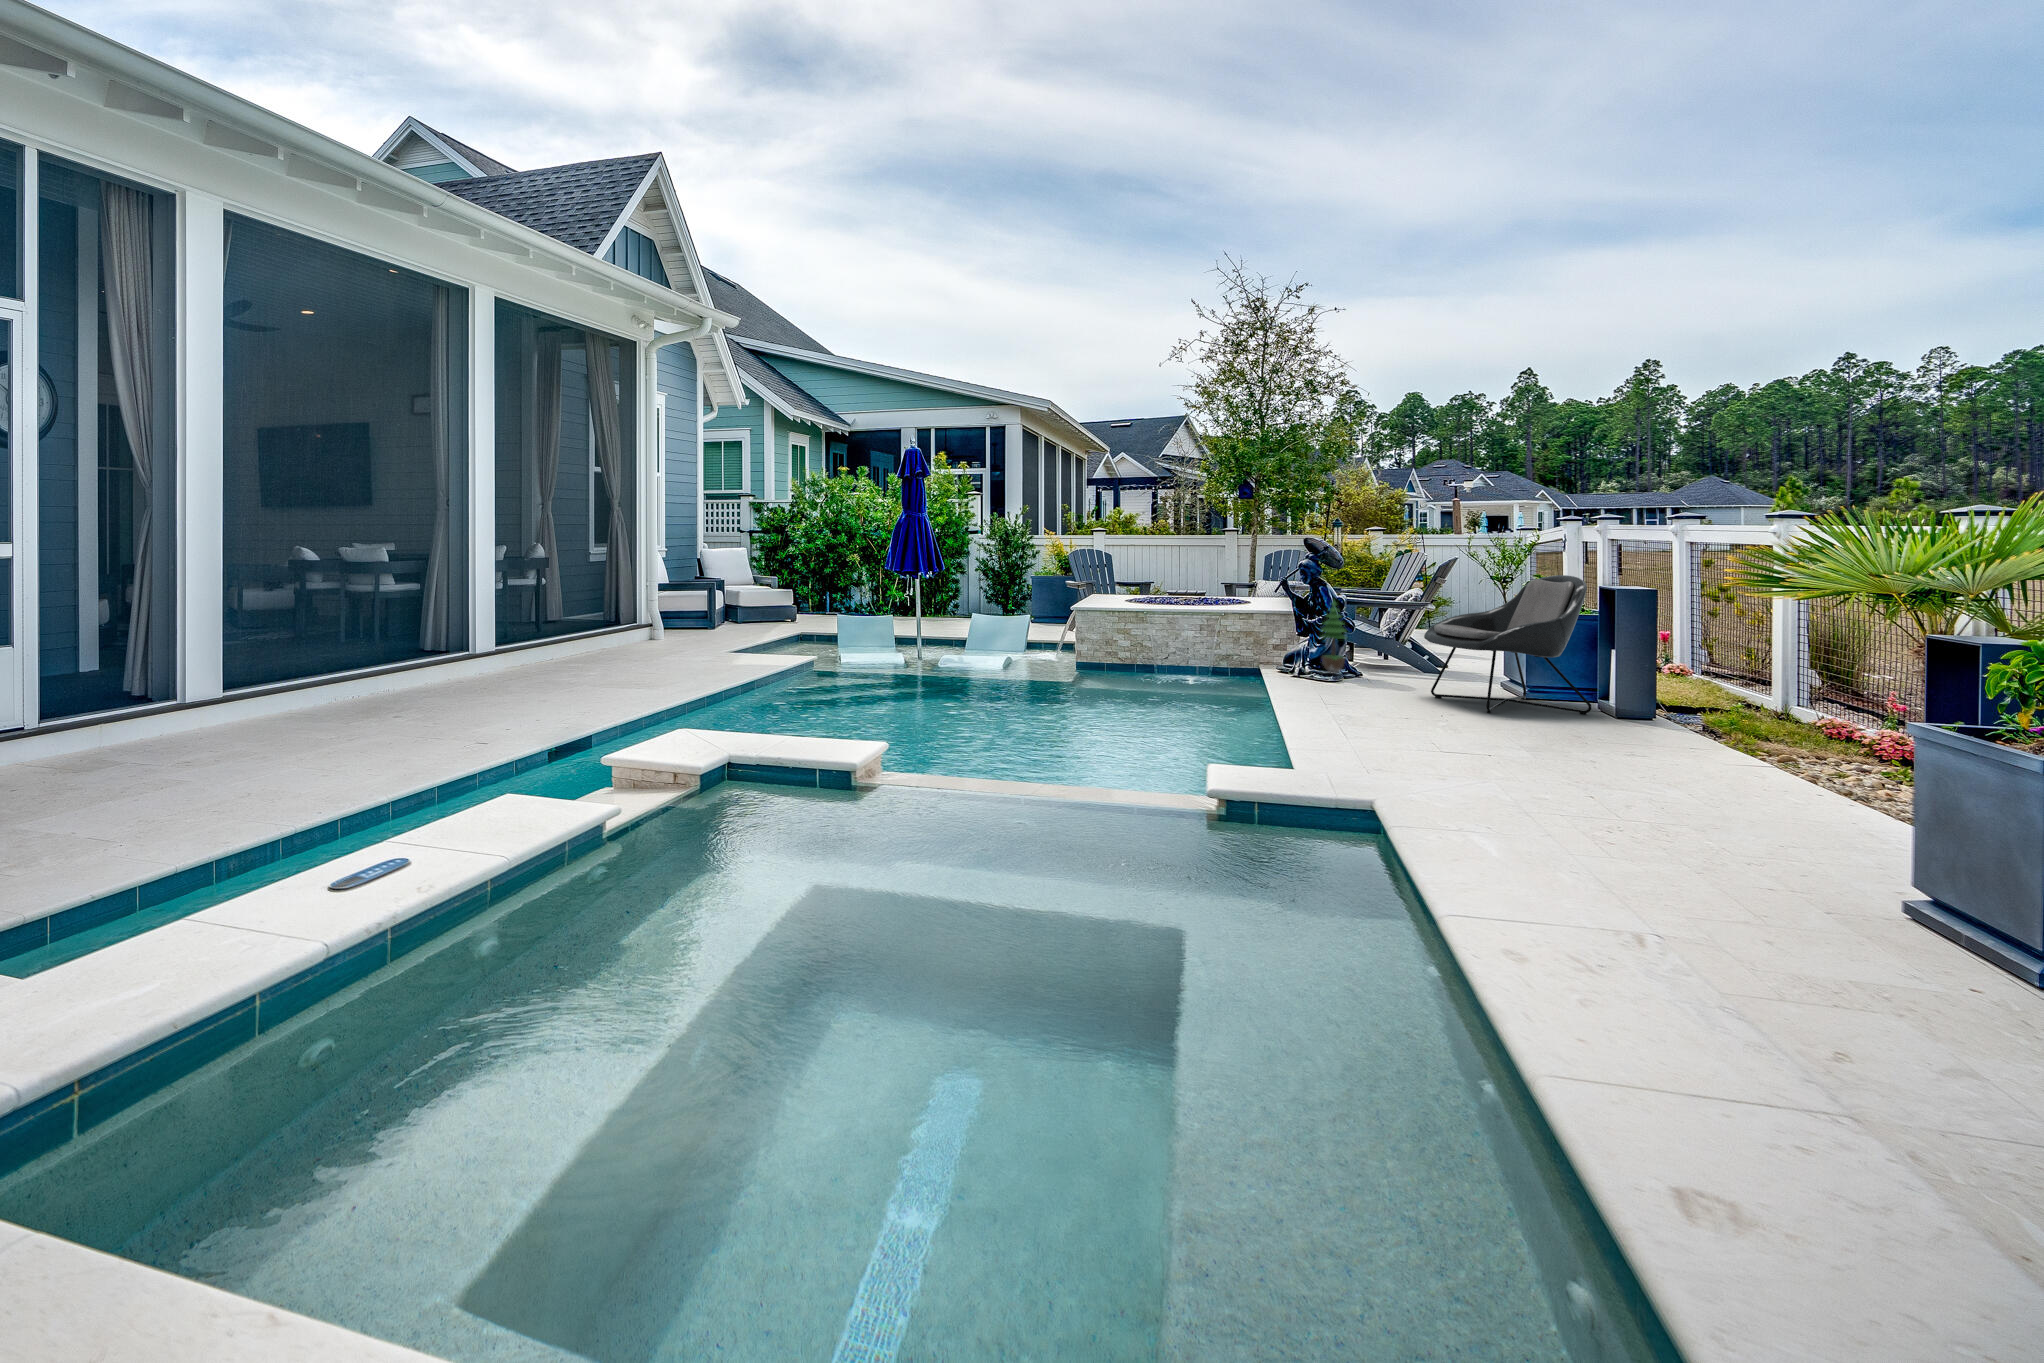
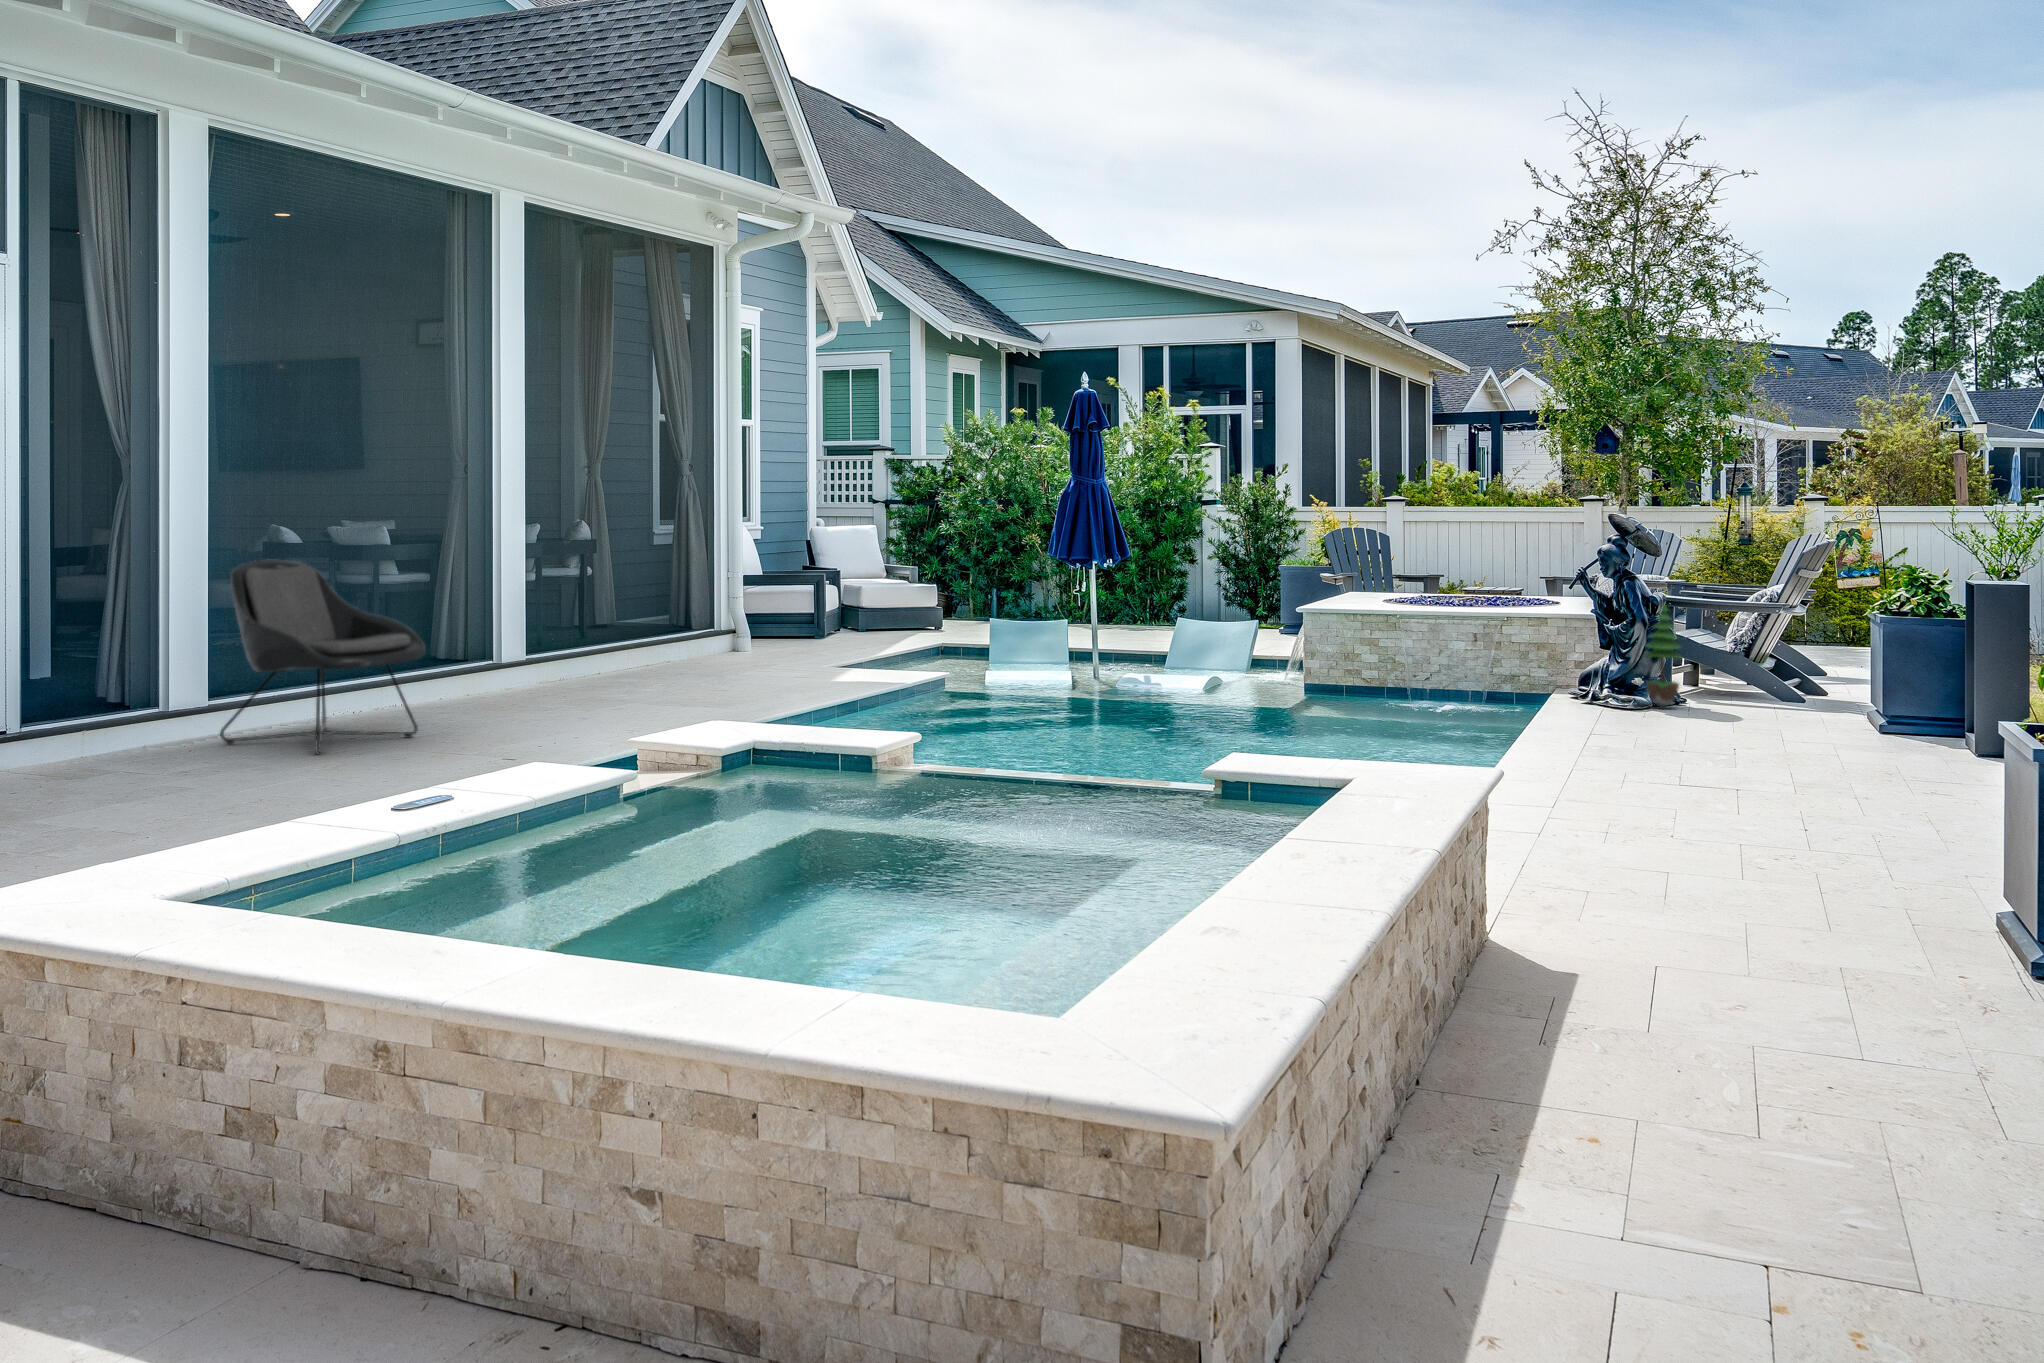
lounge chair: present [1424,575,1592,715] -> present [220,560,426,754]

